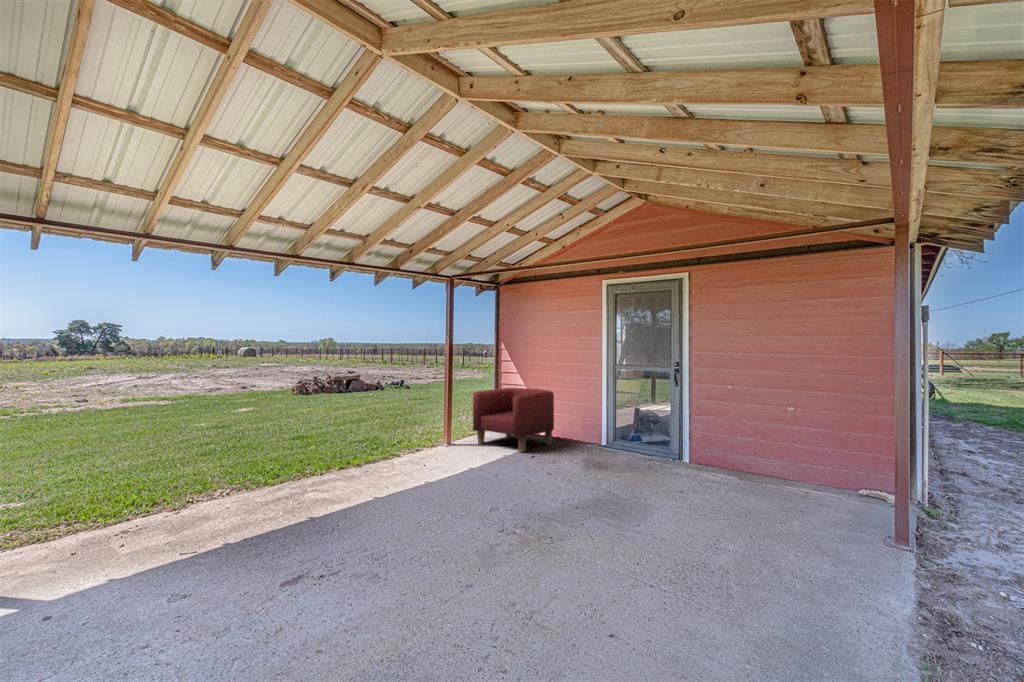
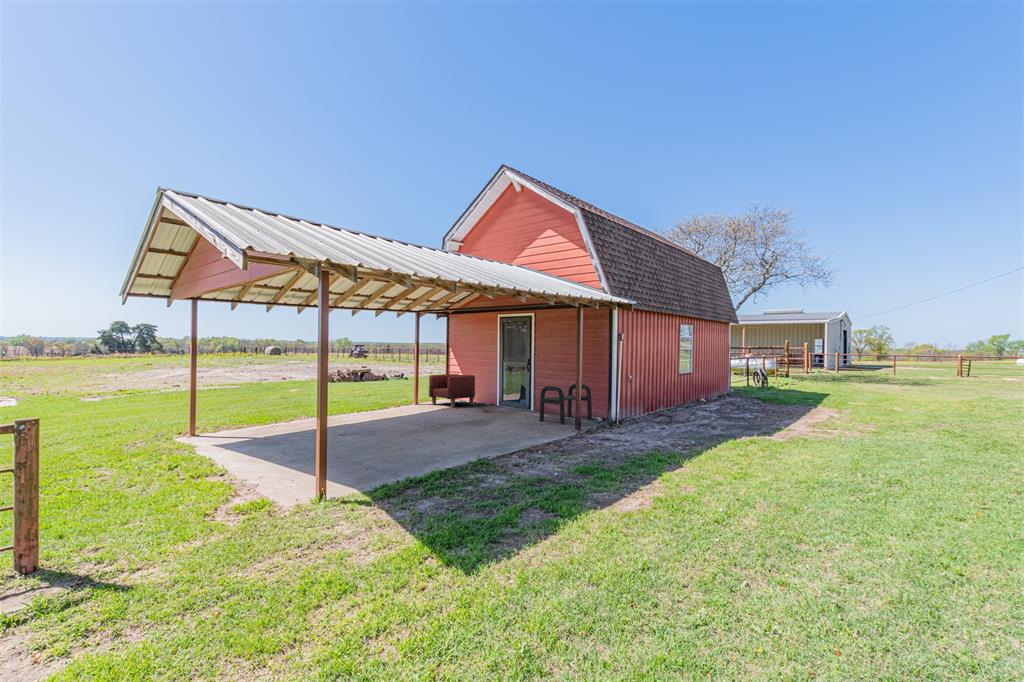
bench: none [775,416,872,526] -> present [540,384,592,424]

